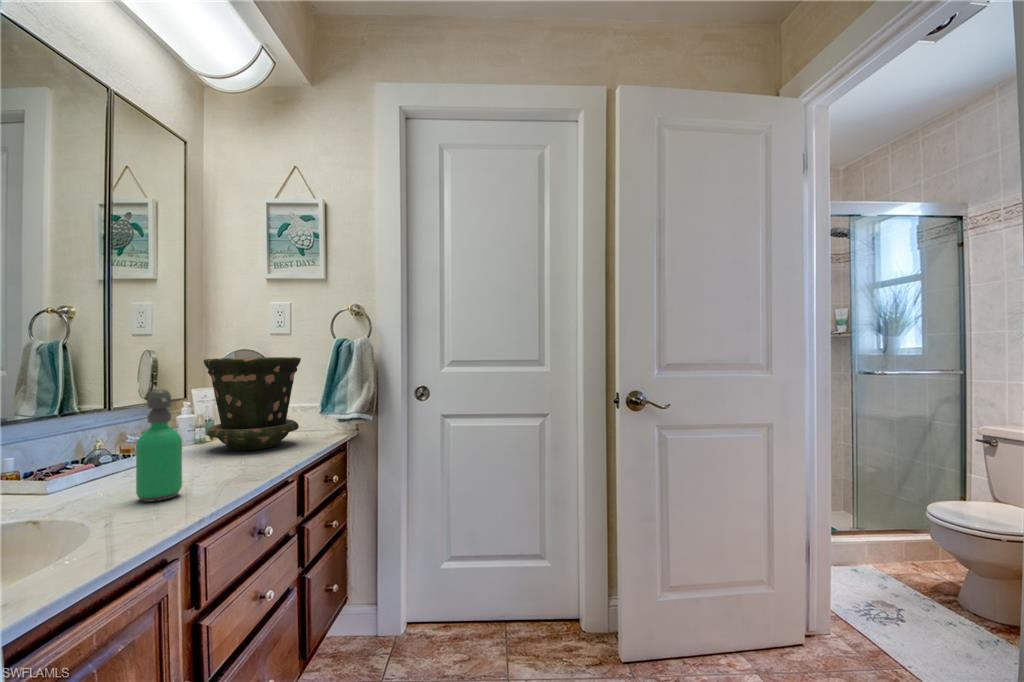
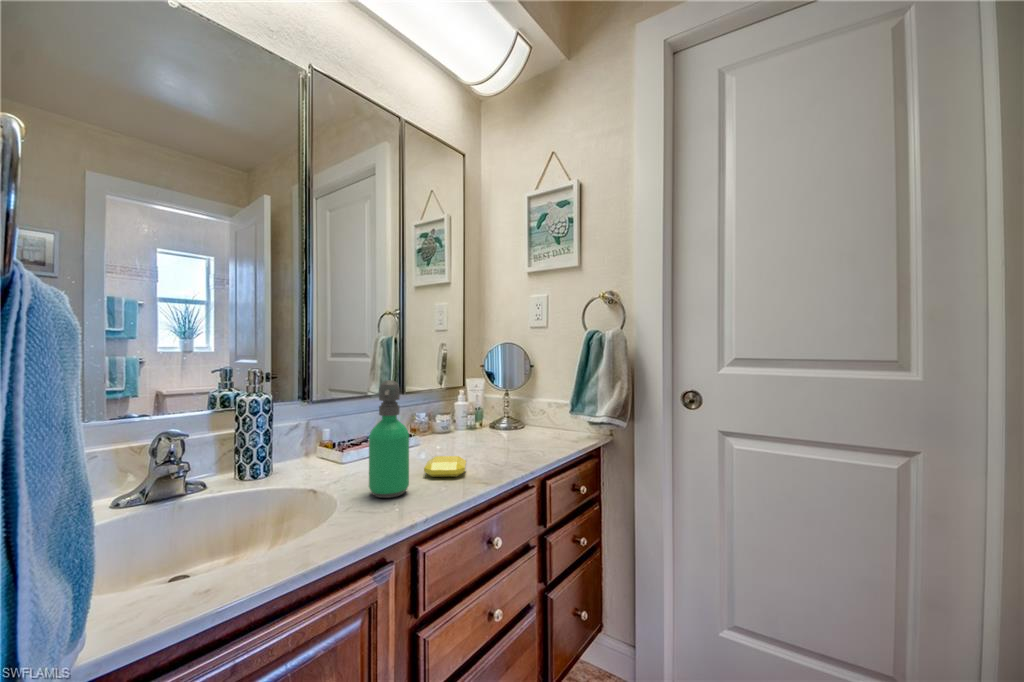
flower pot: present [204,357,301,451] -> none [464,350,551,444]
soap bar: none [185,460,232,481] -> present [424,456,466,477]

